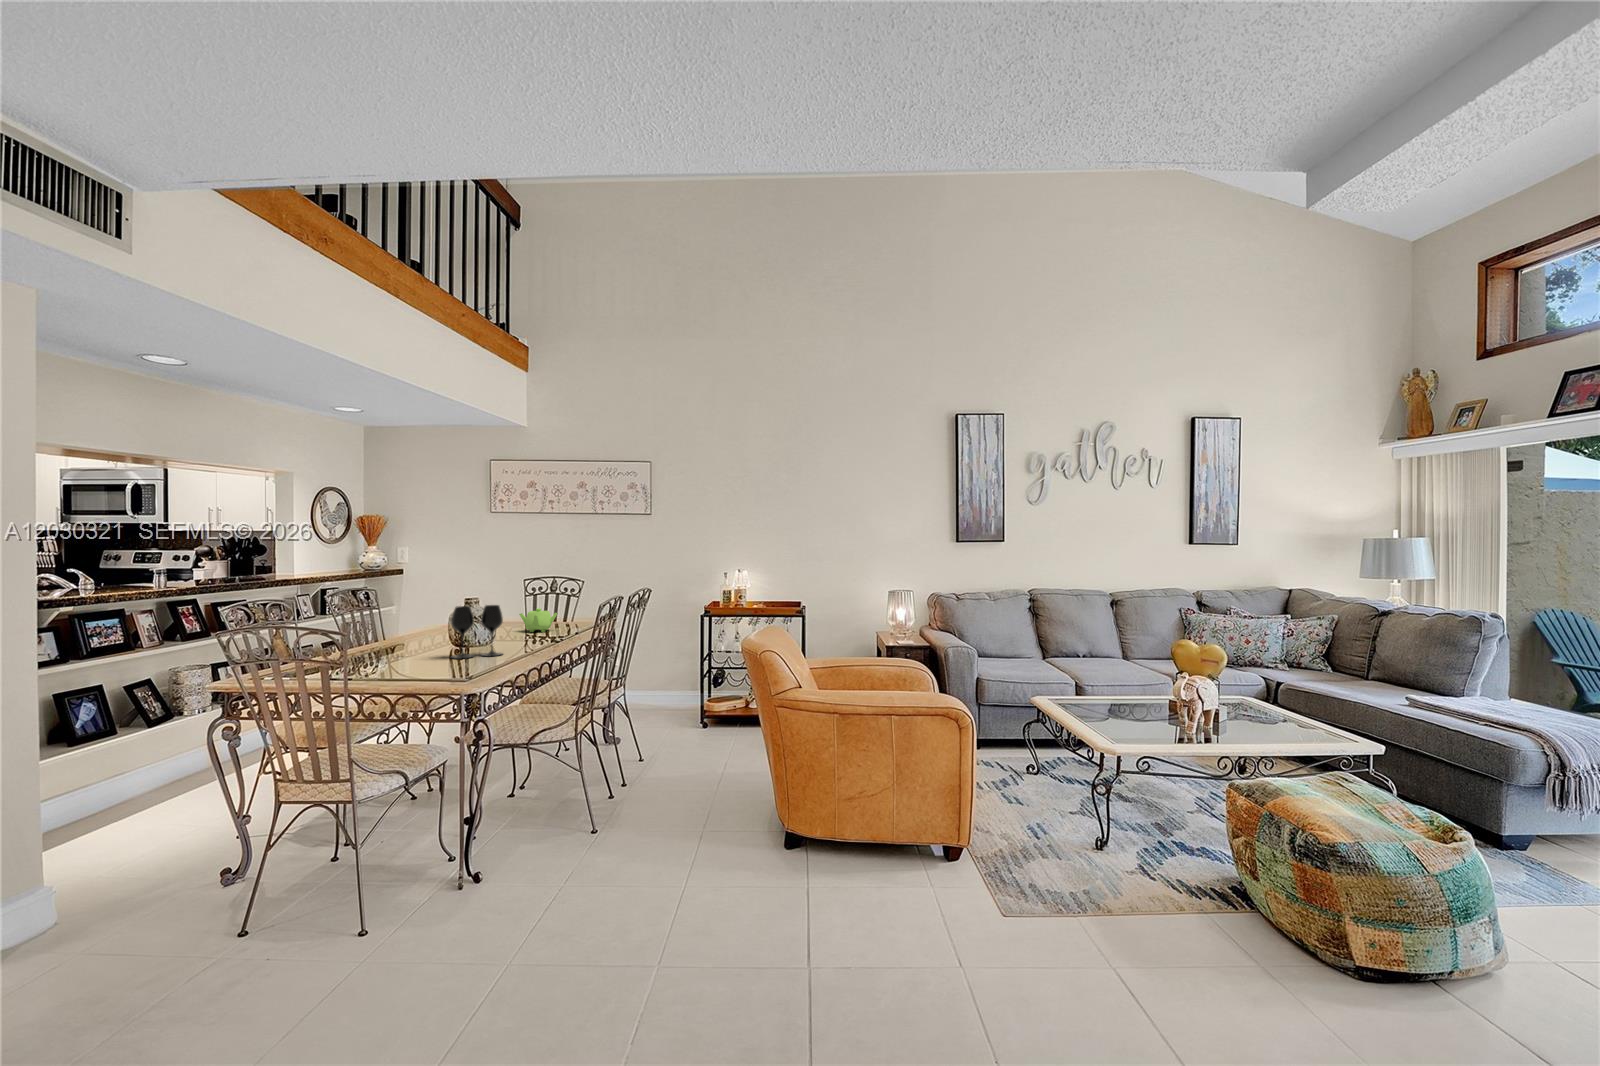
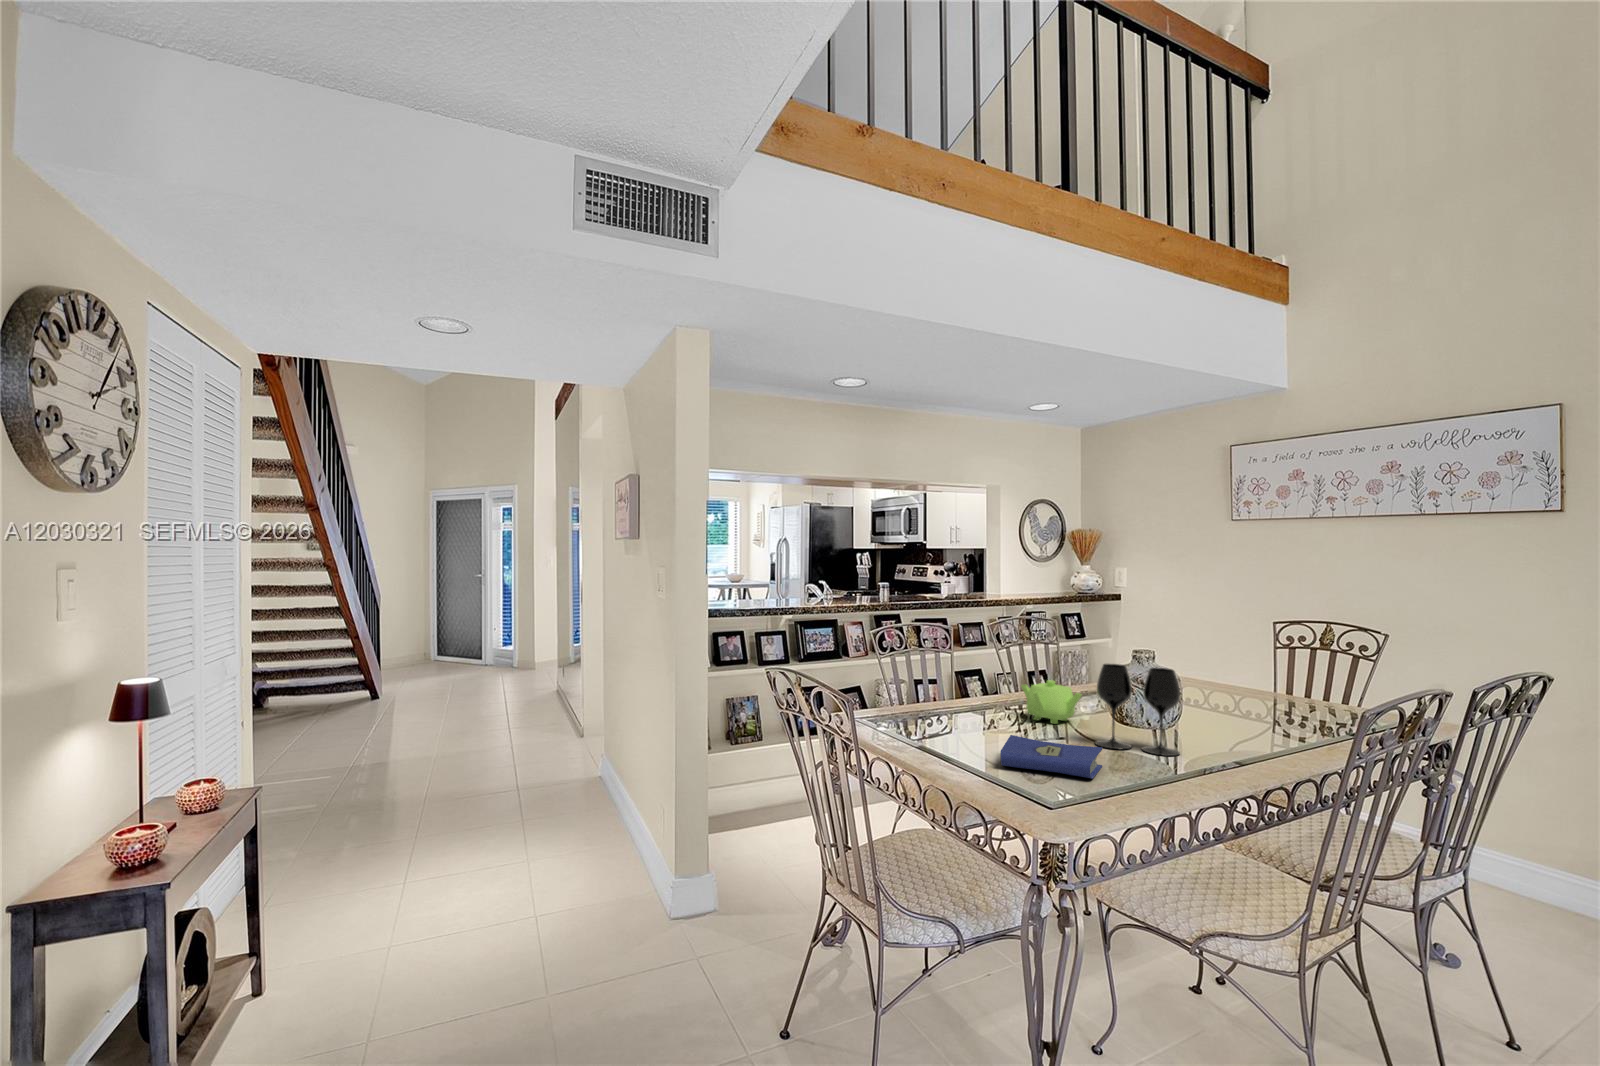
teapot: present [519,608,558,632] -> present [1022,680,1081,724]
hardcover book: none [402,655,466,677] -> present [1001,735,1102,779]

